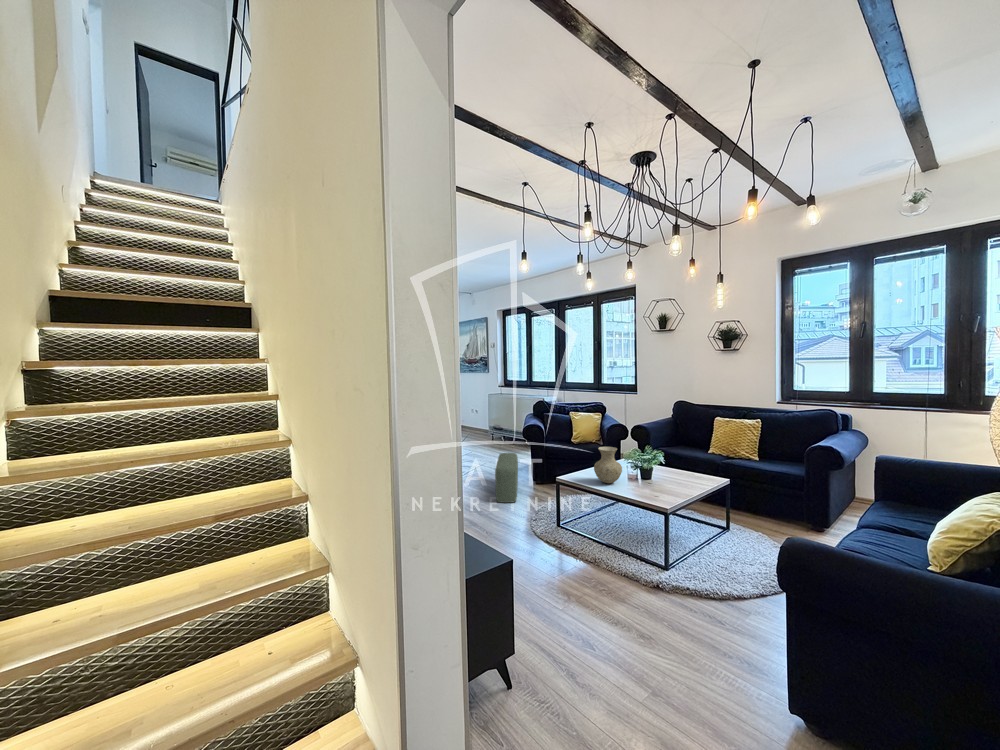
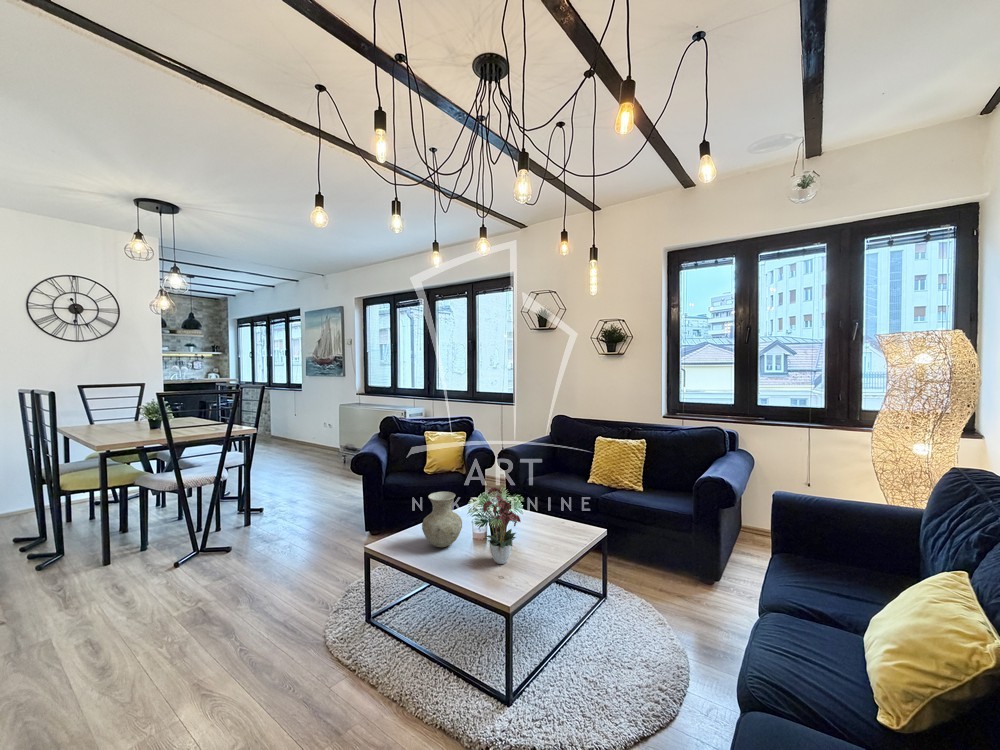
flower arrangement: none [638,440,673,493] -> present [482,487,521,564]
pouf: present [495,453,518,503] -> none [298,491,347,571]

